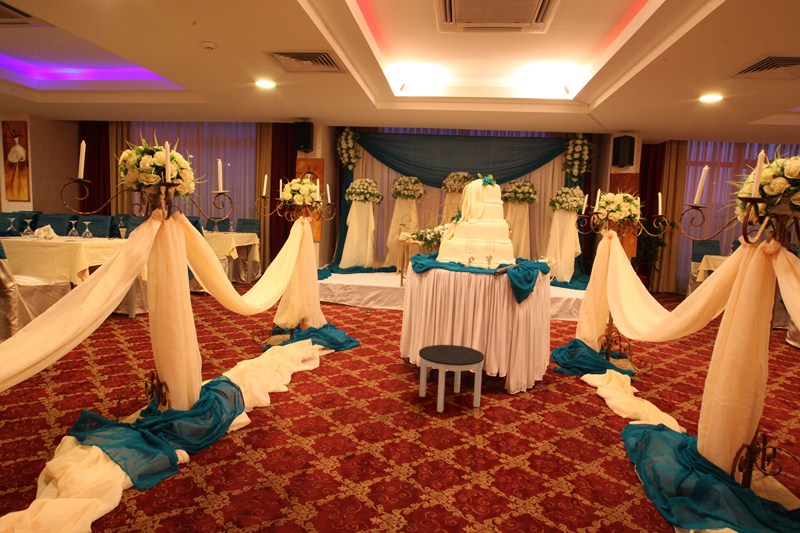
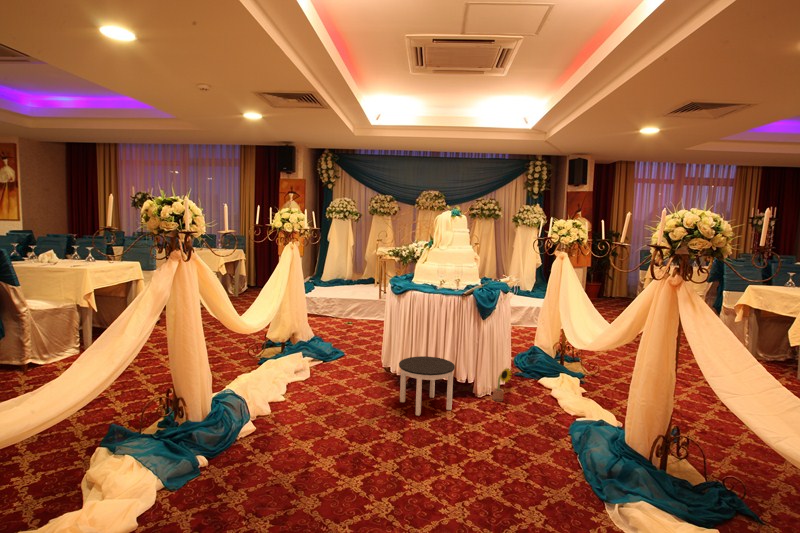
decorative plant: none [528,360,552,399] -> present [493,368,512,401]

